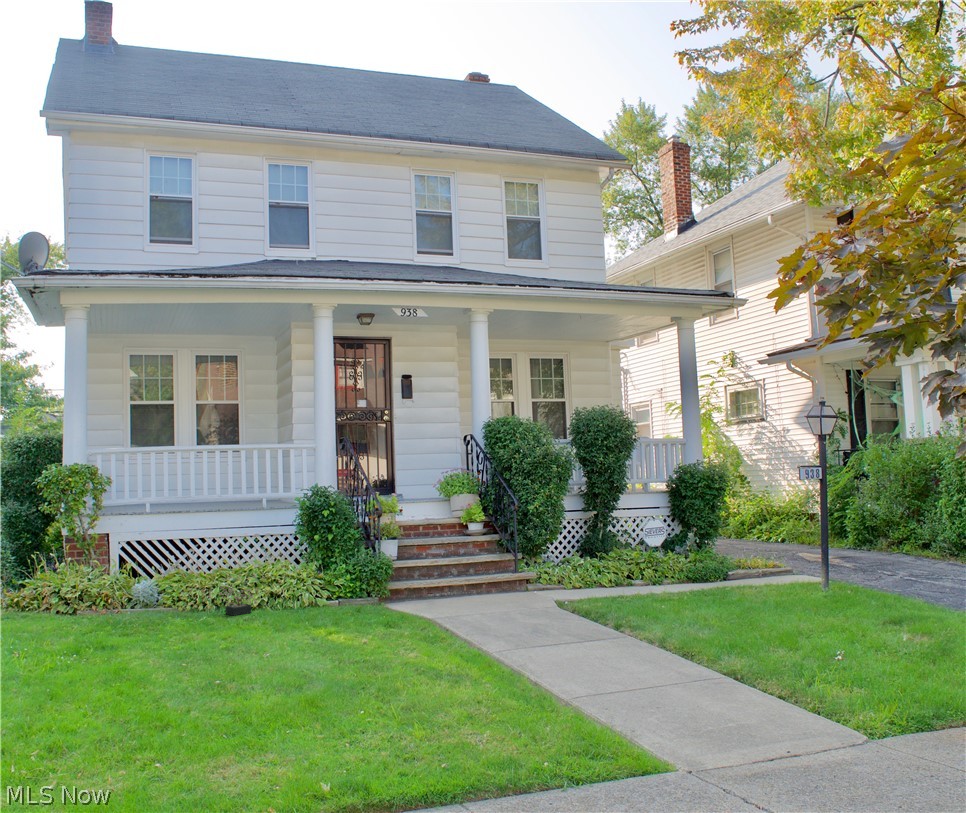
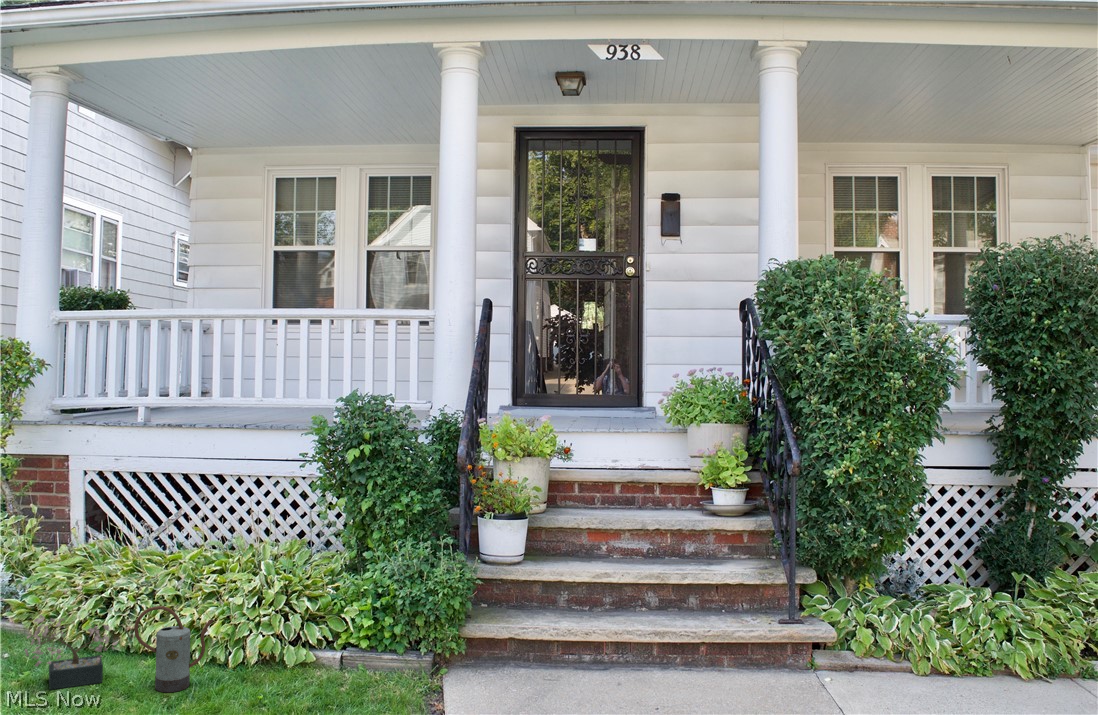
watering can: none [269,576,298,612] -> present [134,606,213,692]

